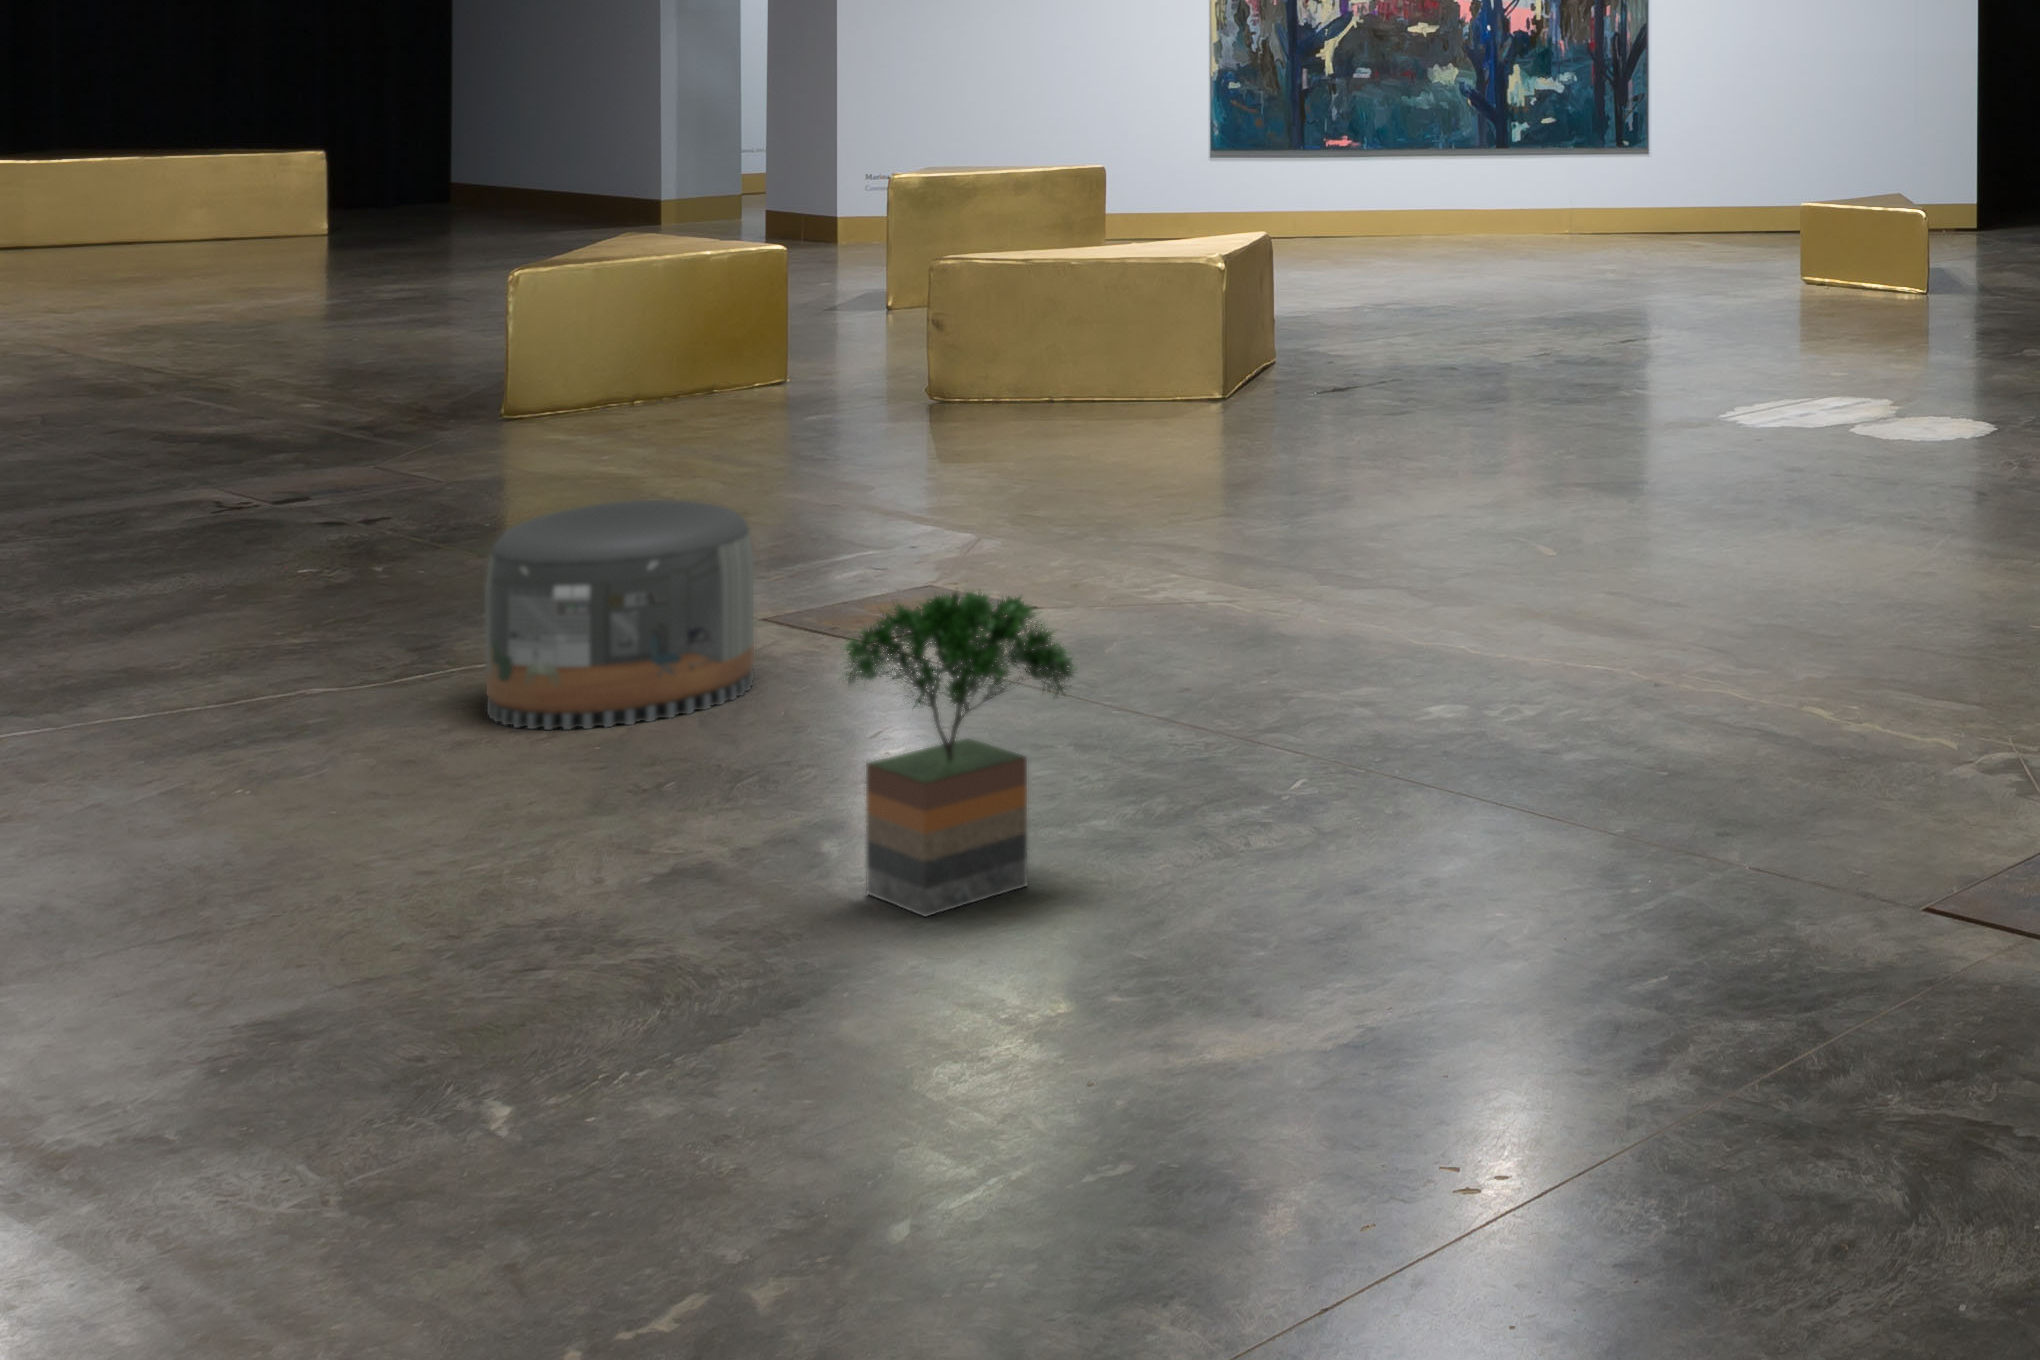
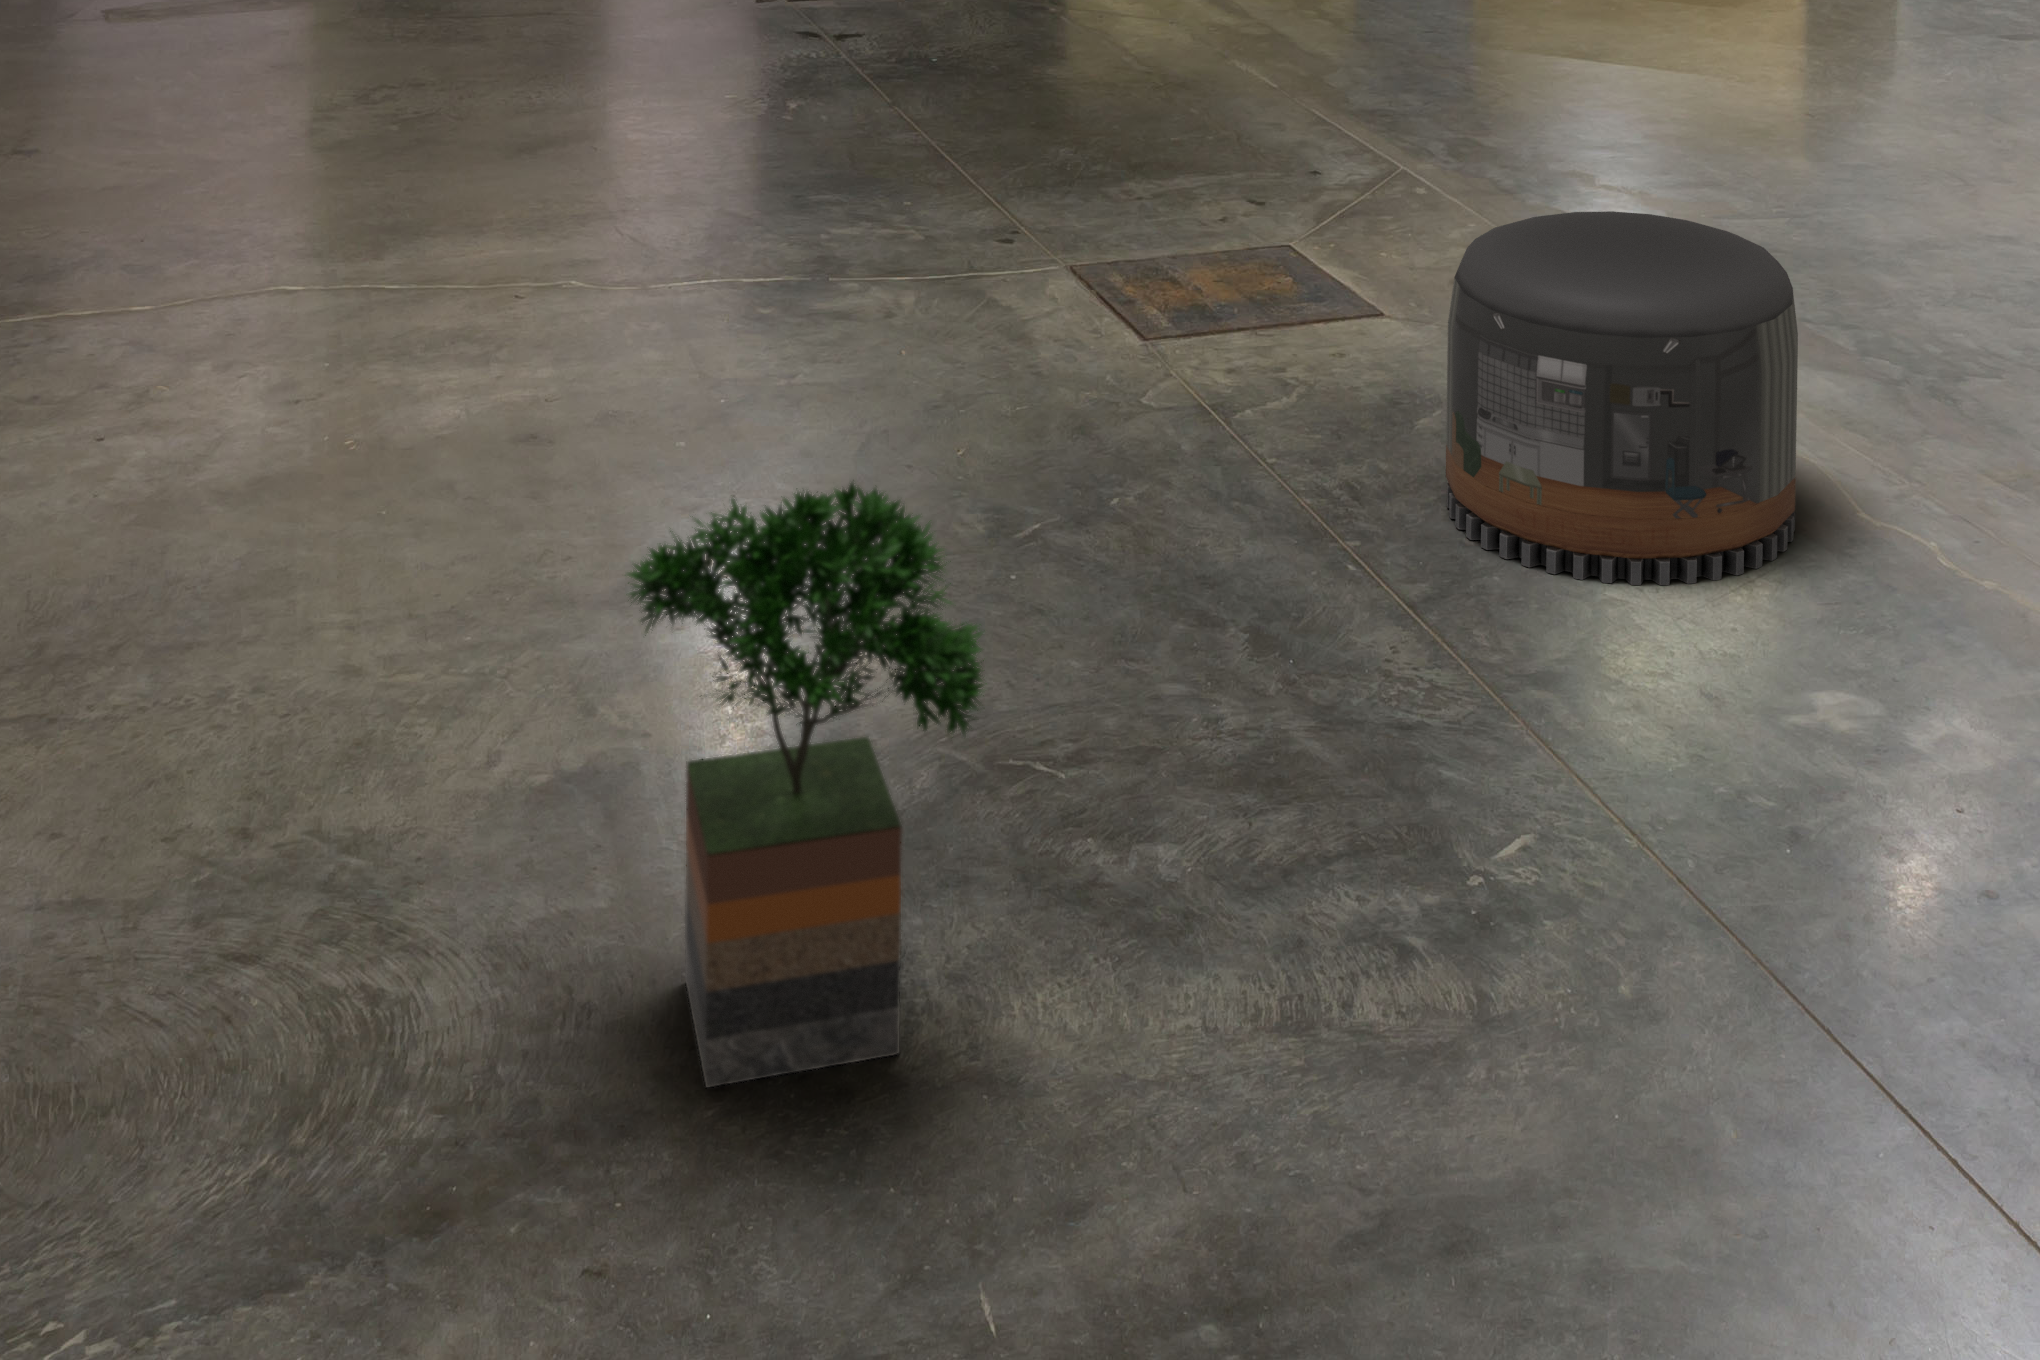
pouf: present [485,500,754,730] -> present [1446,211,1798,585]

